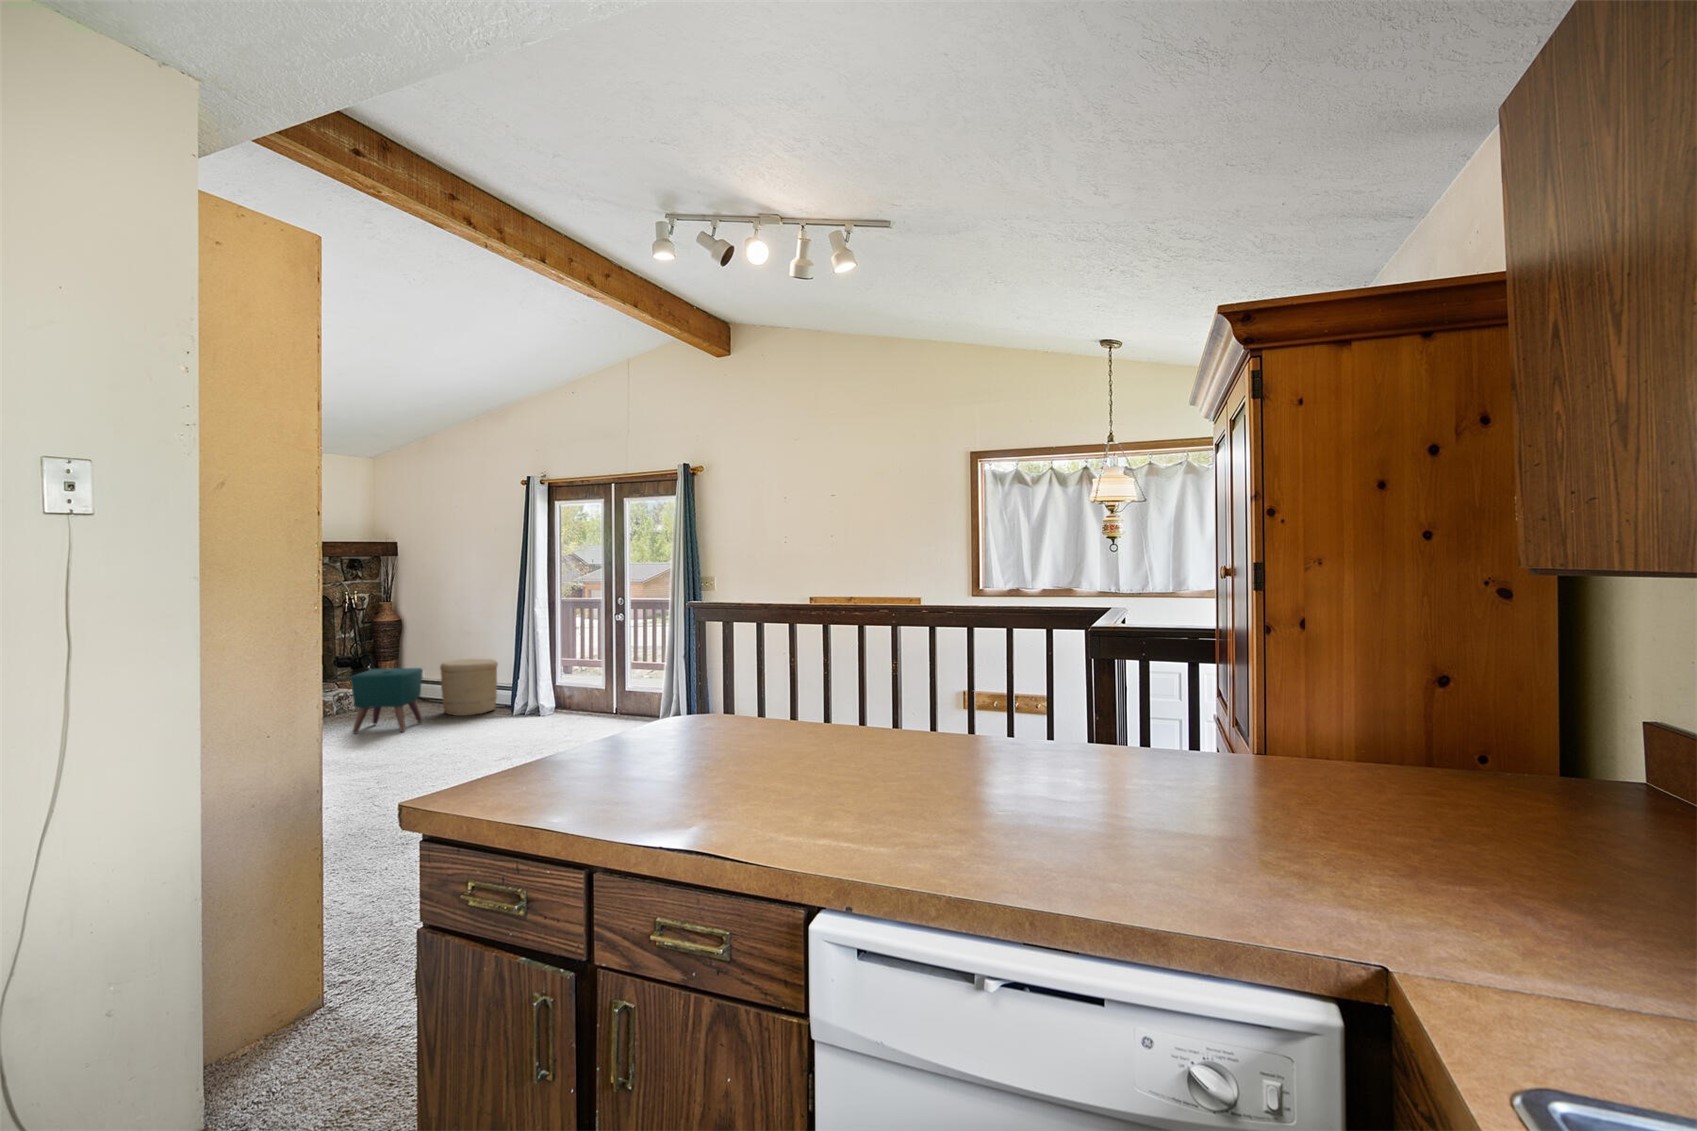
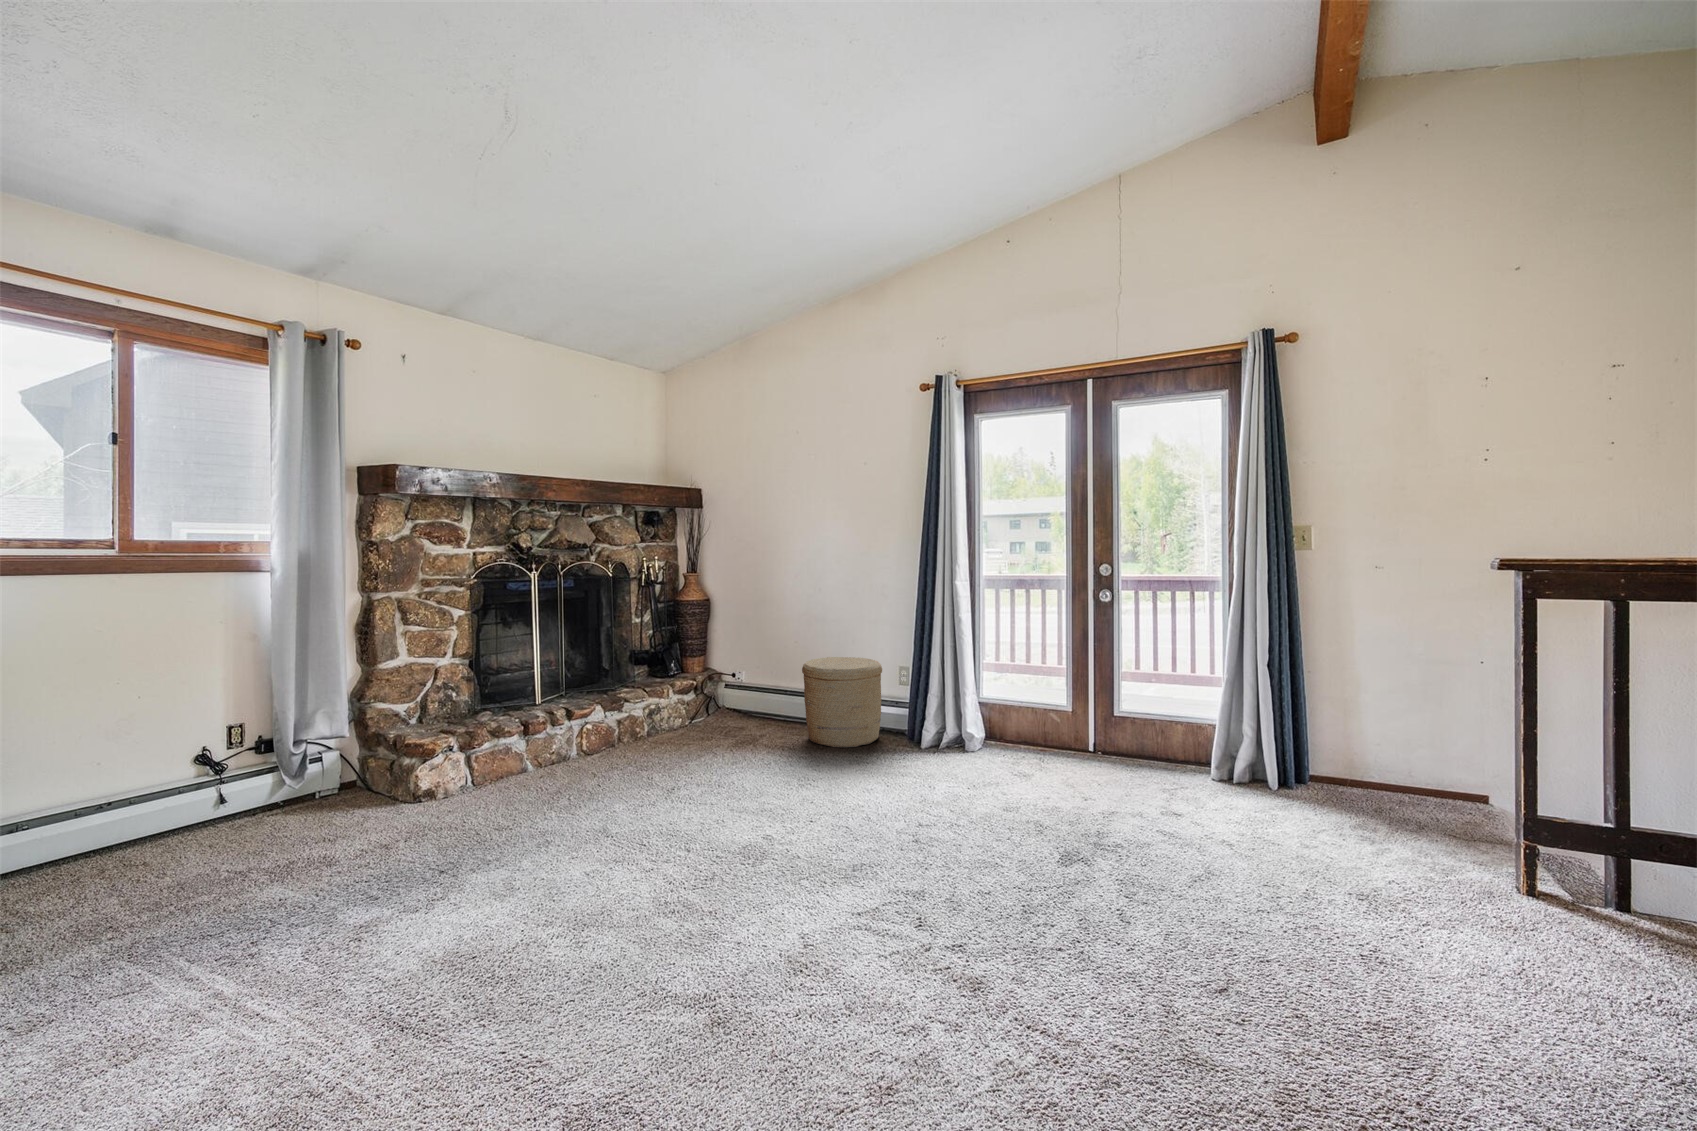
ottoman: present [351,668,423,734] -> none [719,675,805,787]

